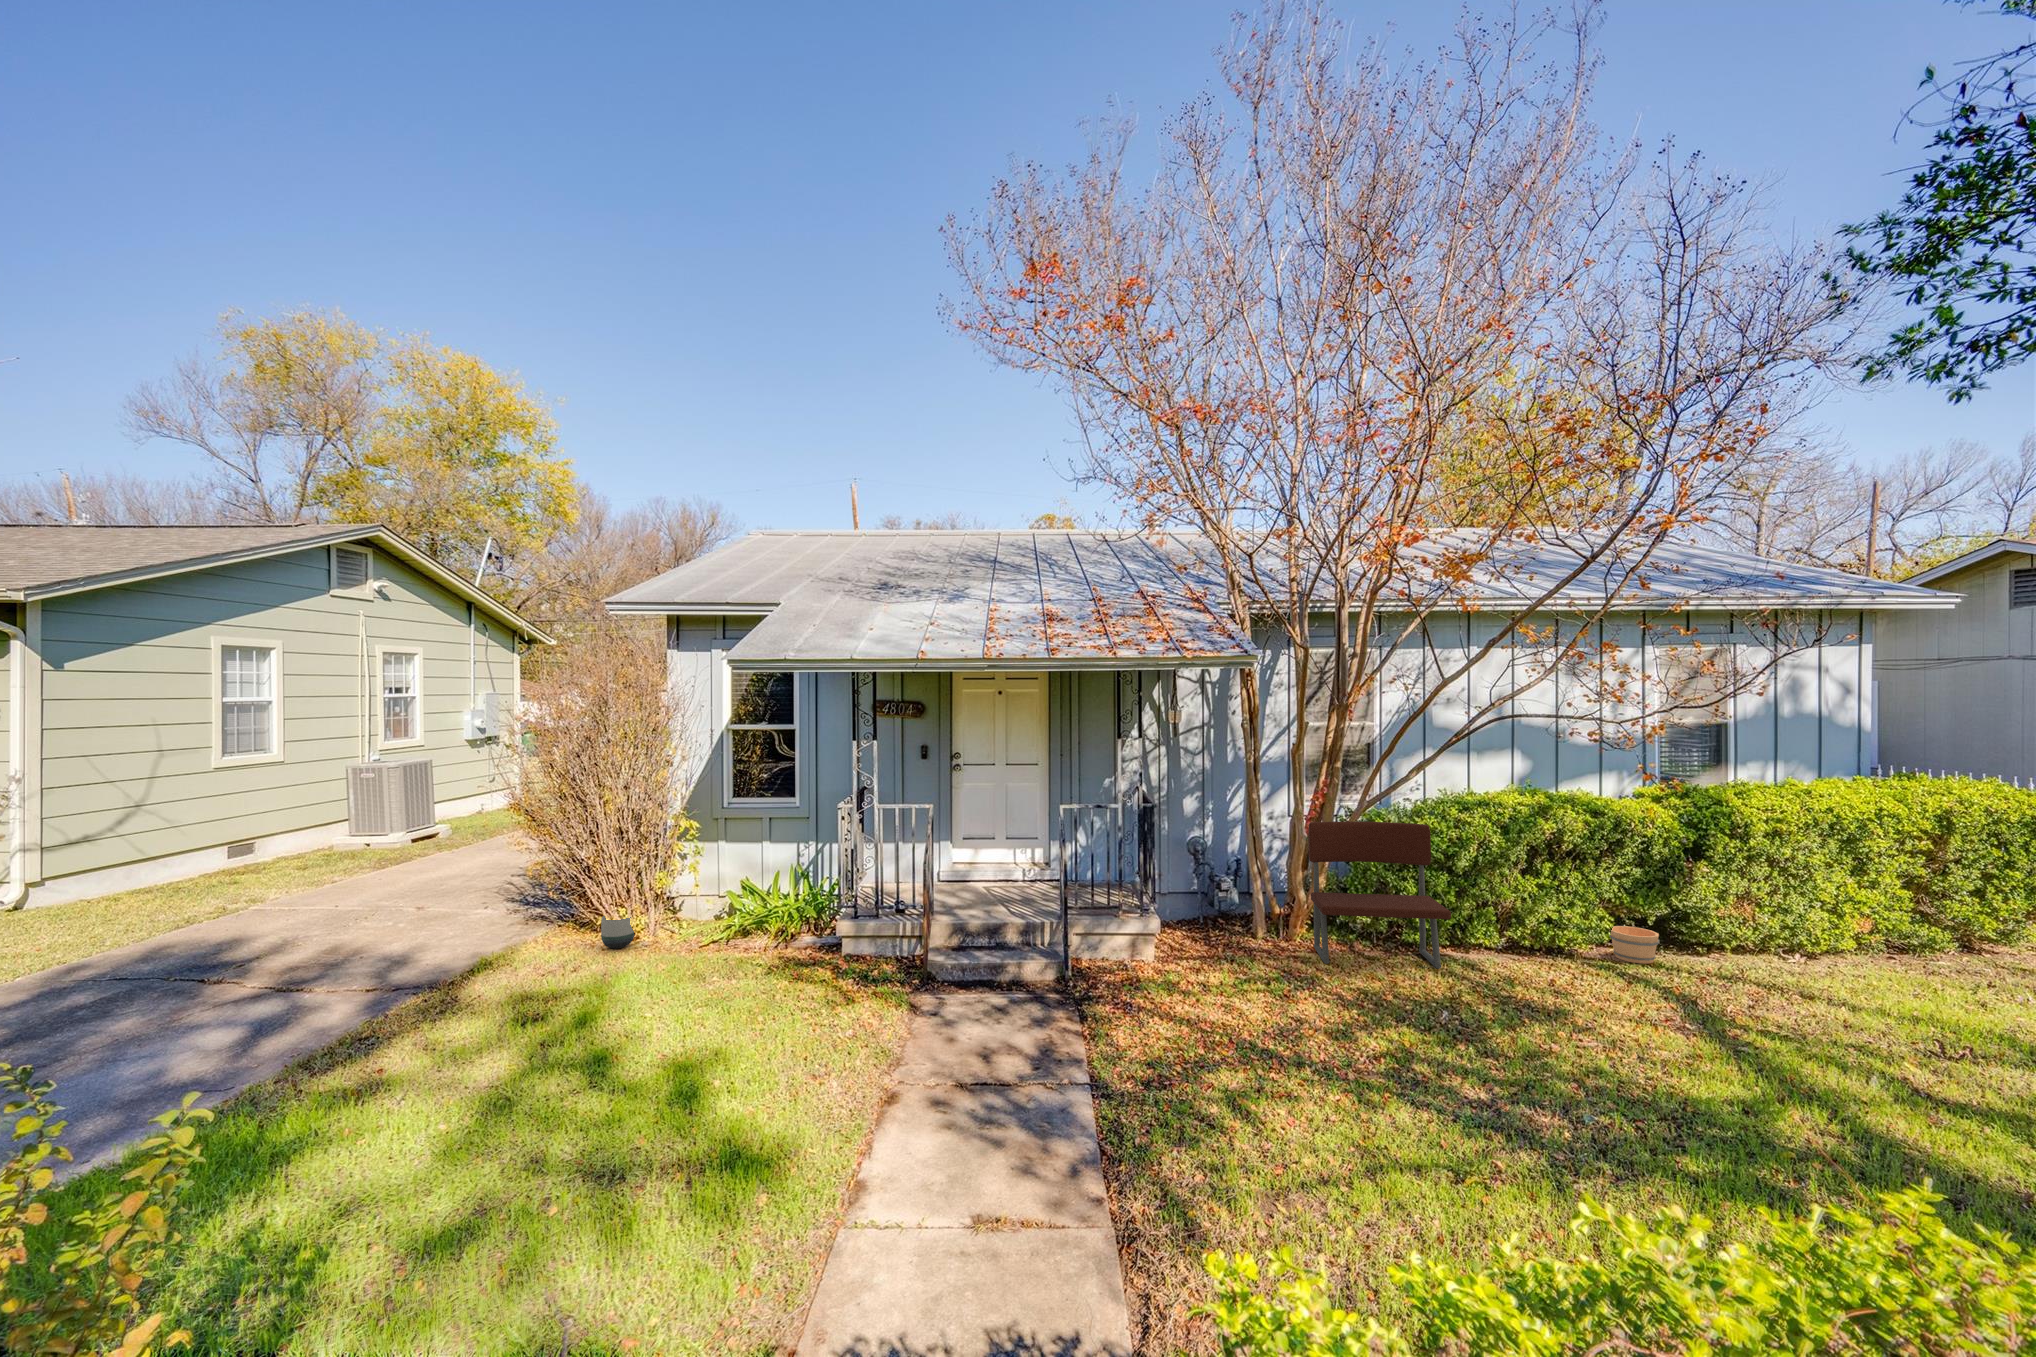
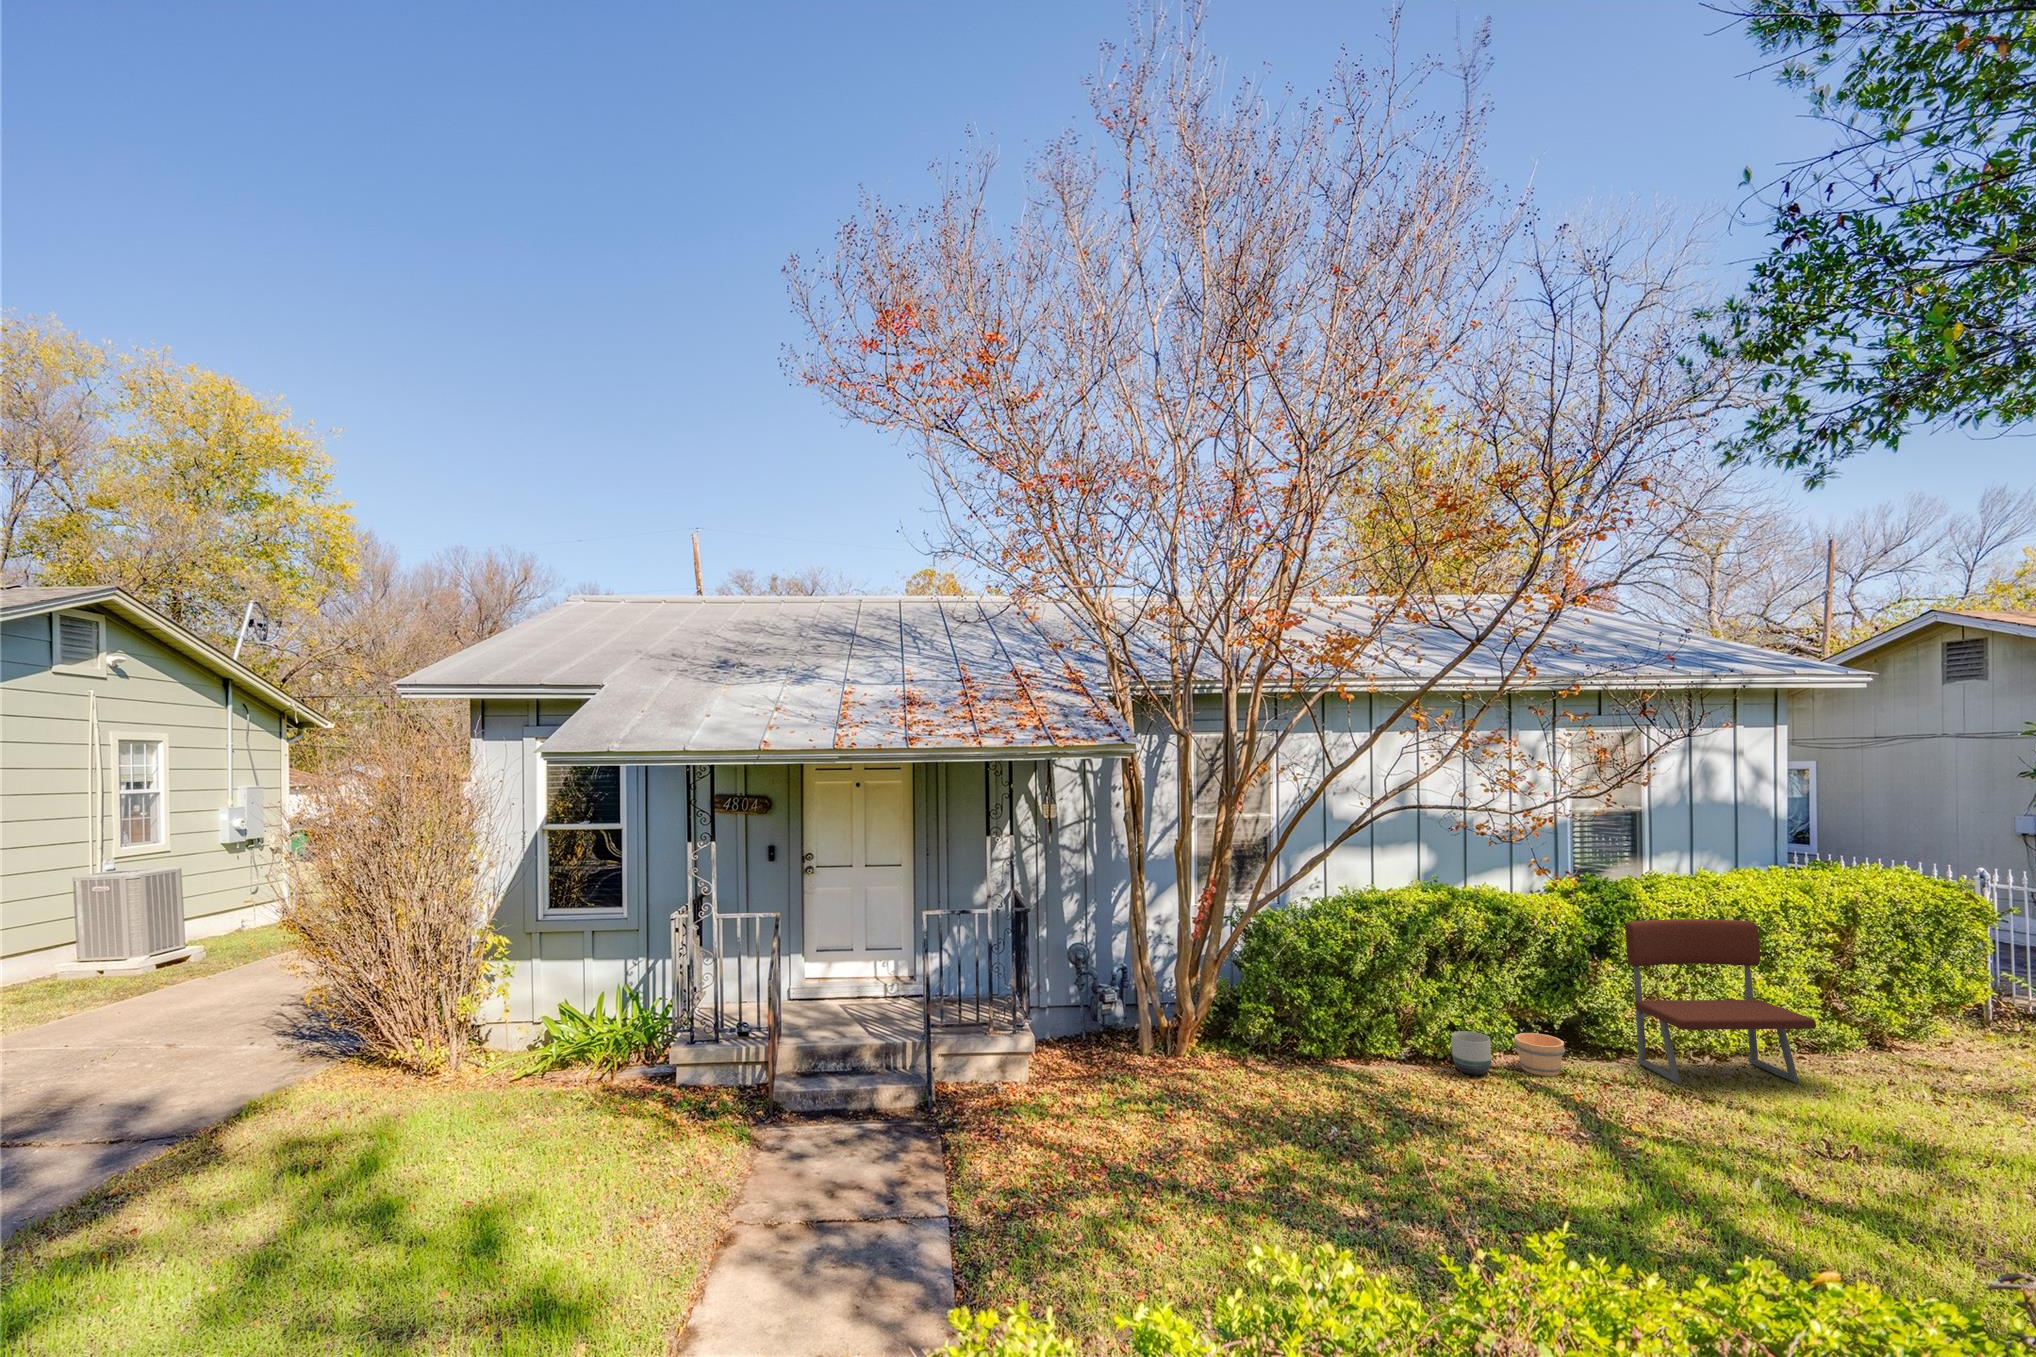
bench: present [1308,821,1451,969] -> present [1626,919,1816,1084]
planter: present [601,916,635,949] -> present [1452,1031,1491,1075]

